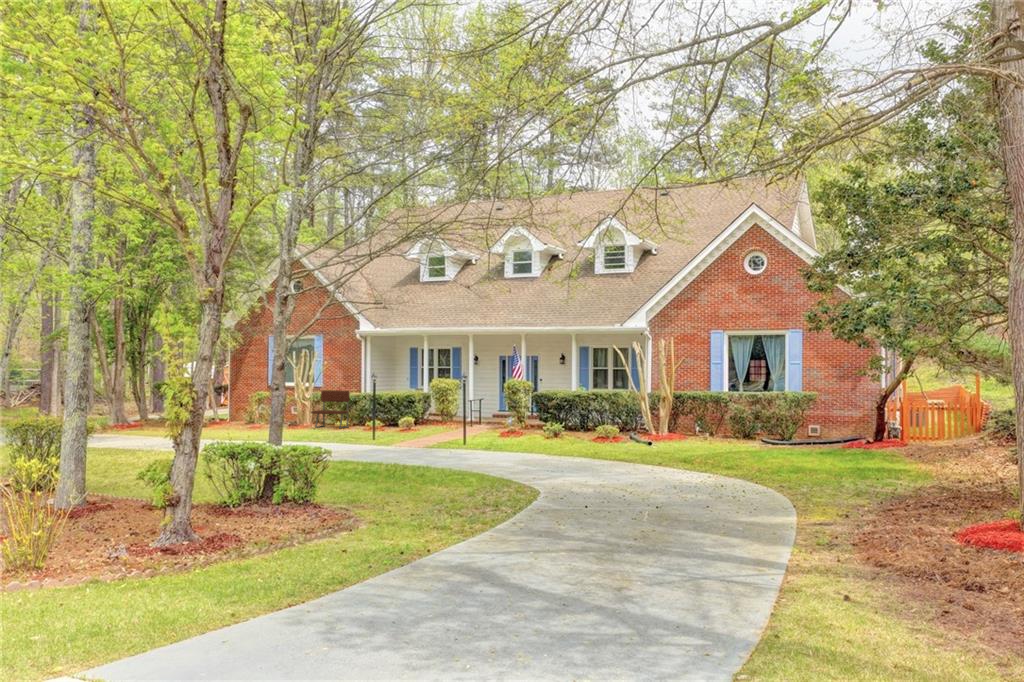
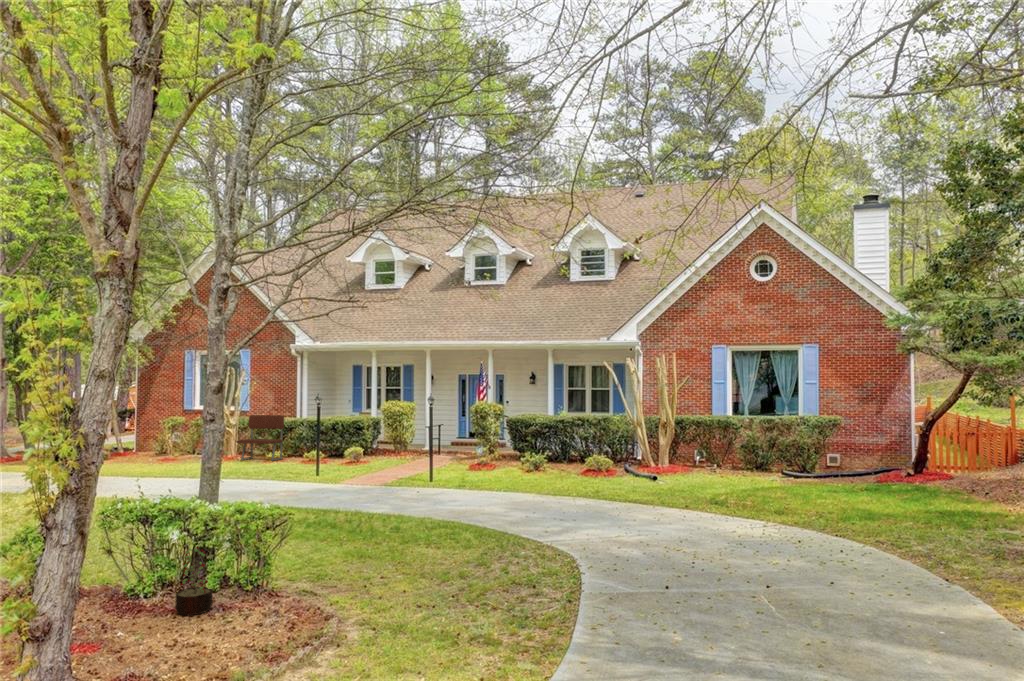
decorative plant: none [253,472,278,516] -> present [175,548,213,615]

